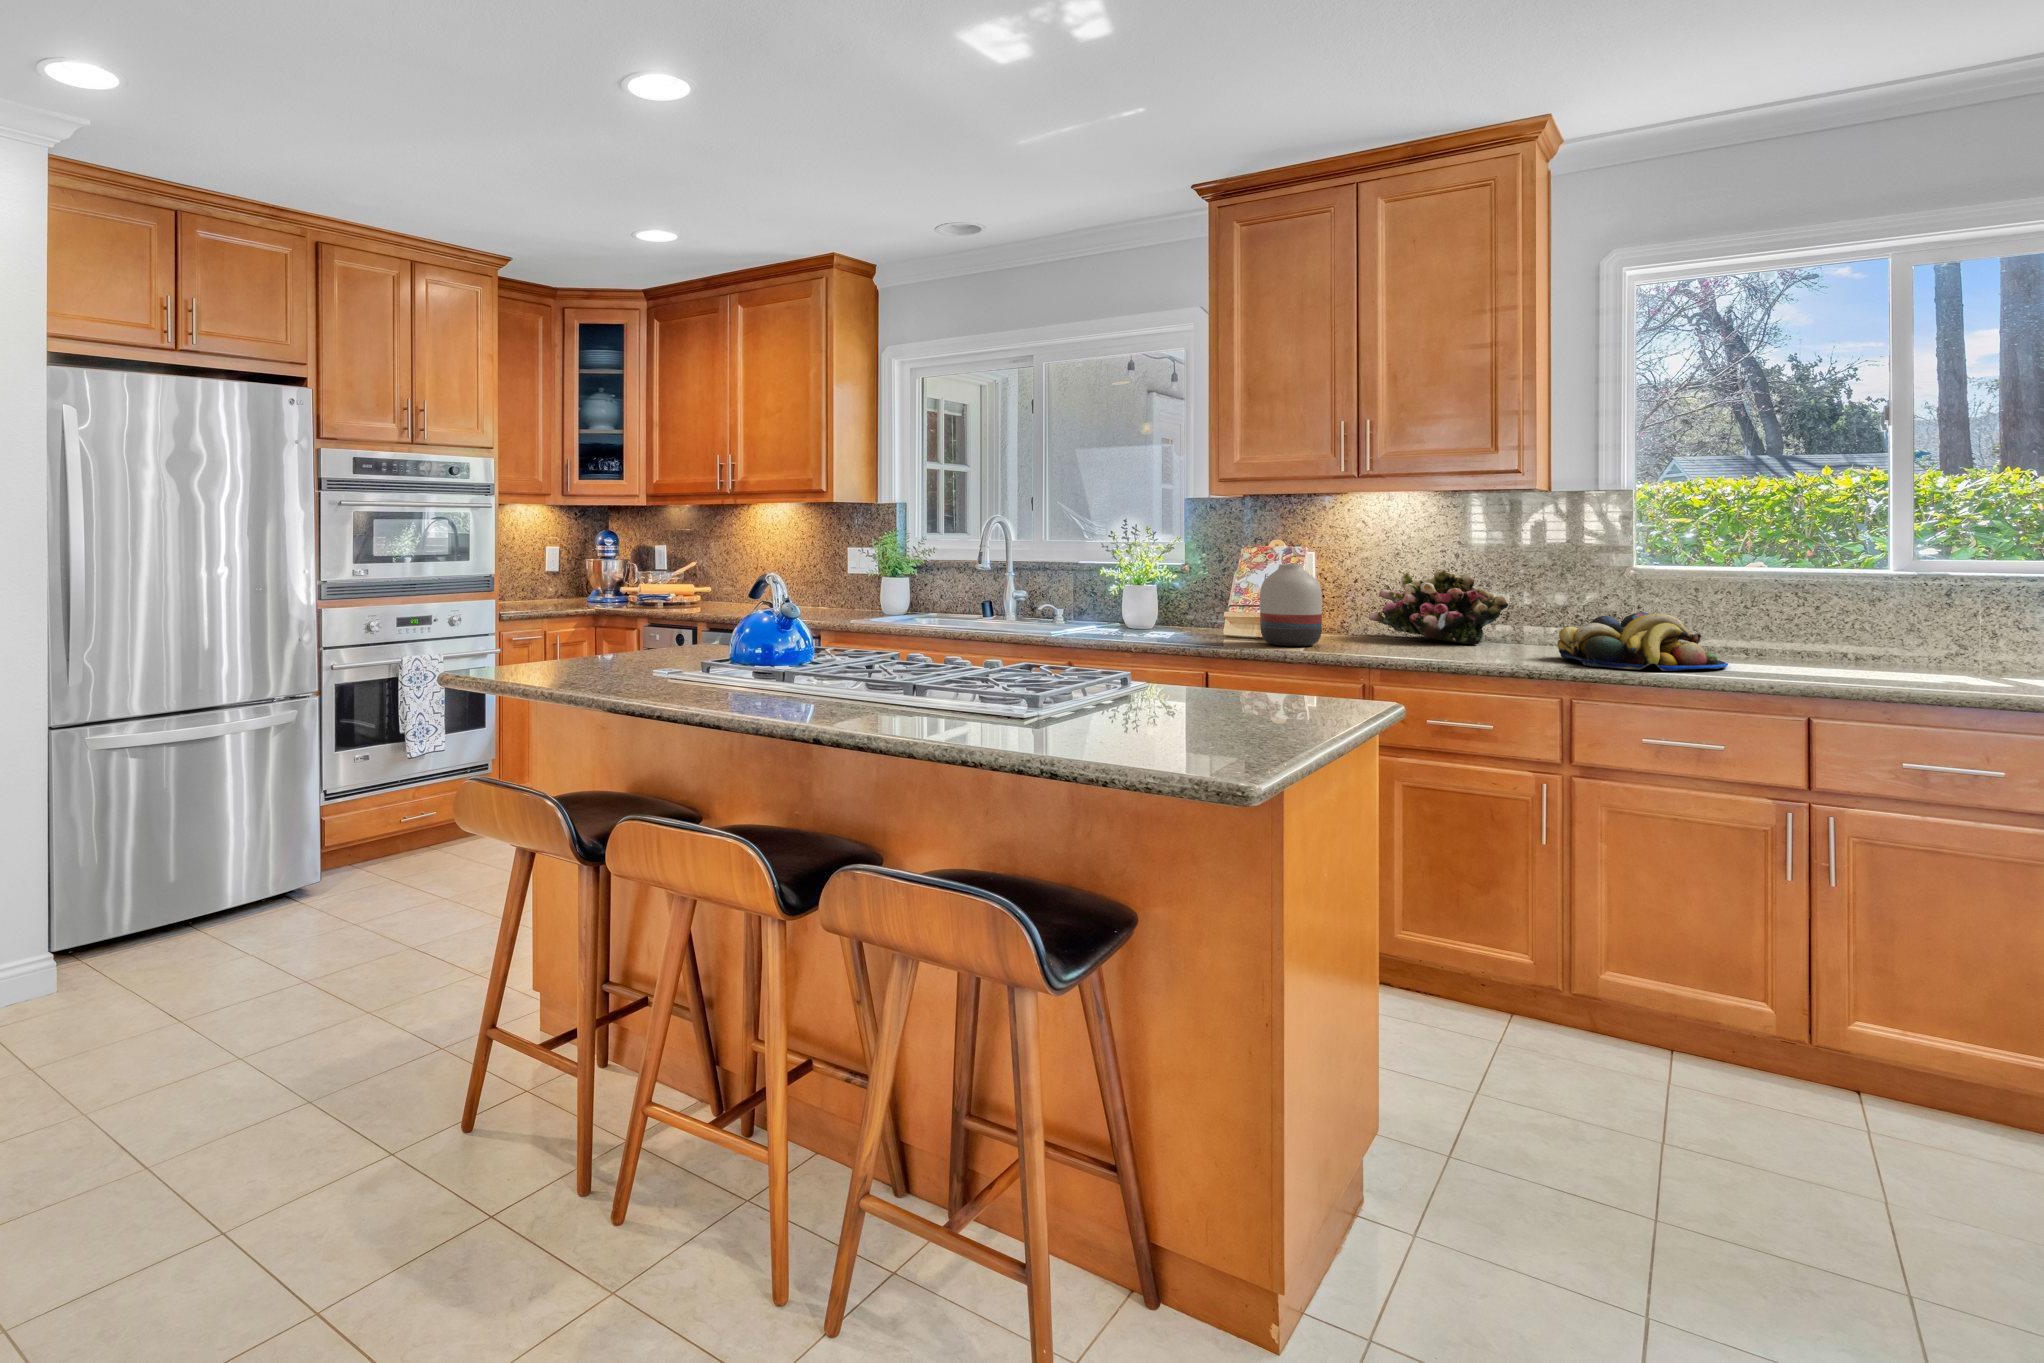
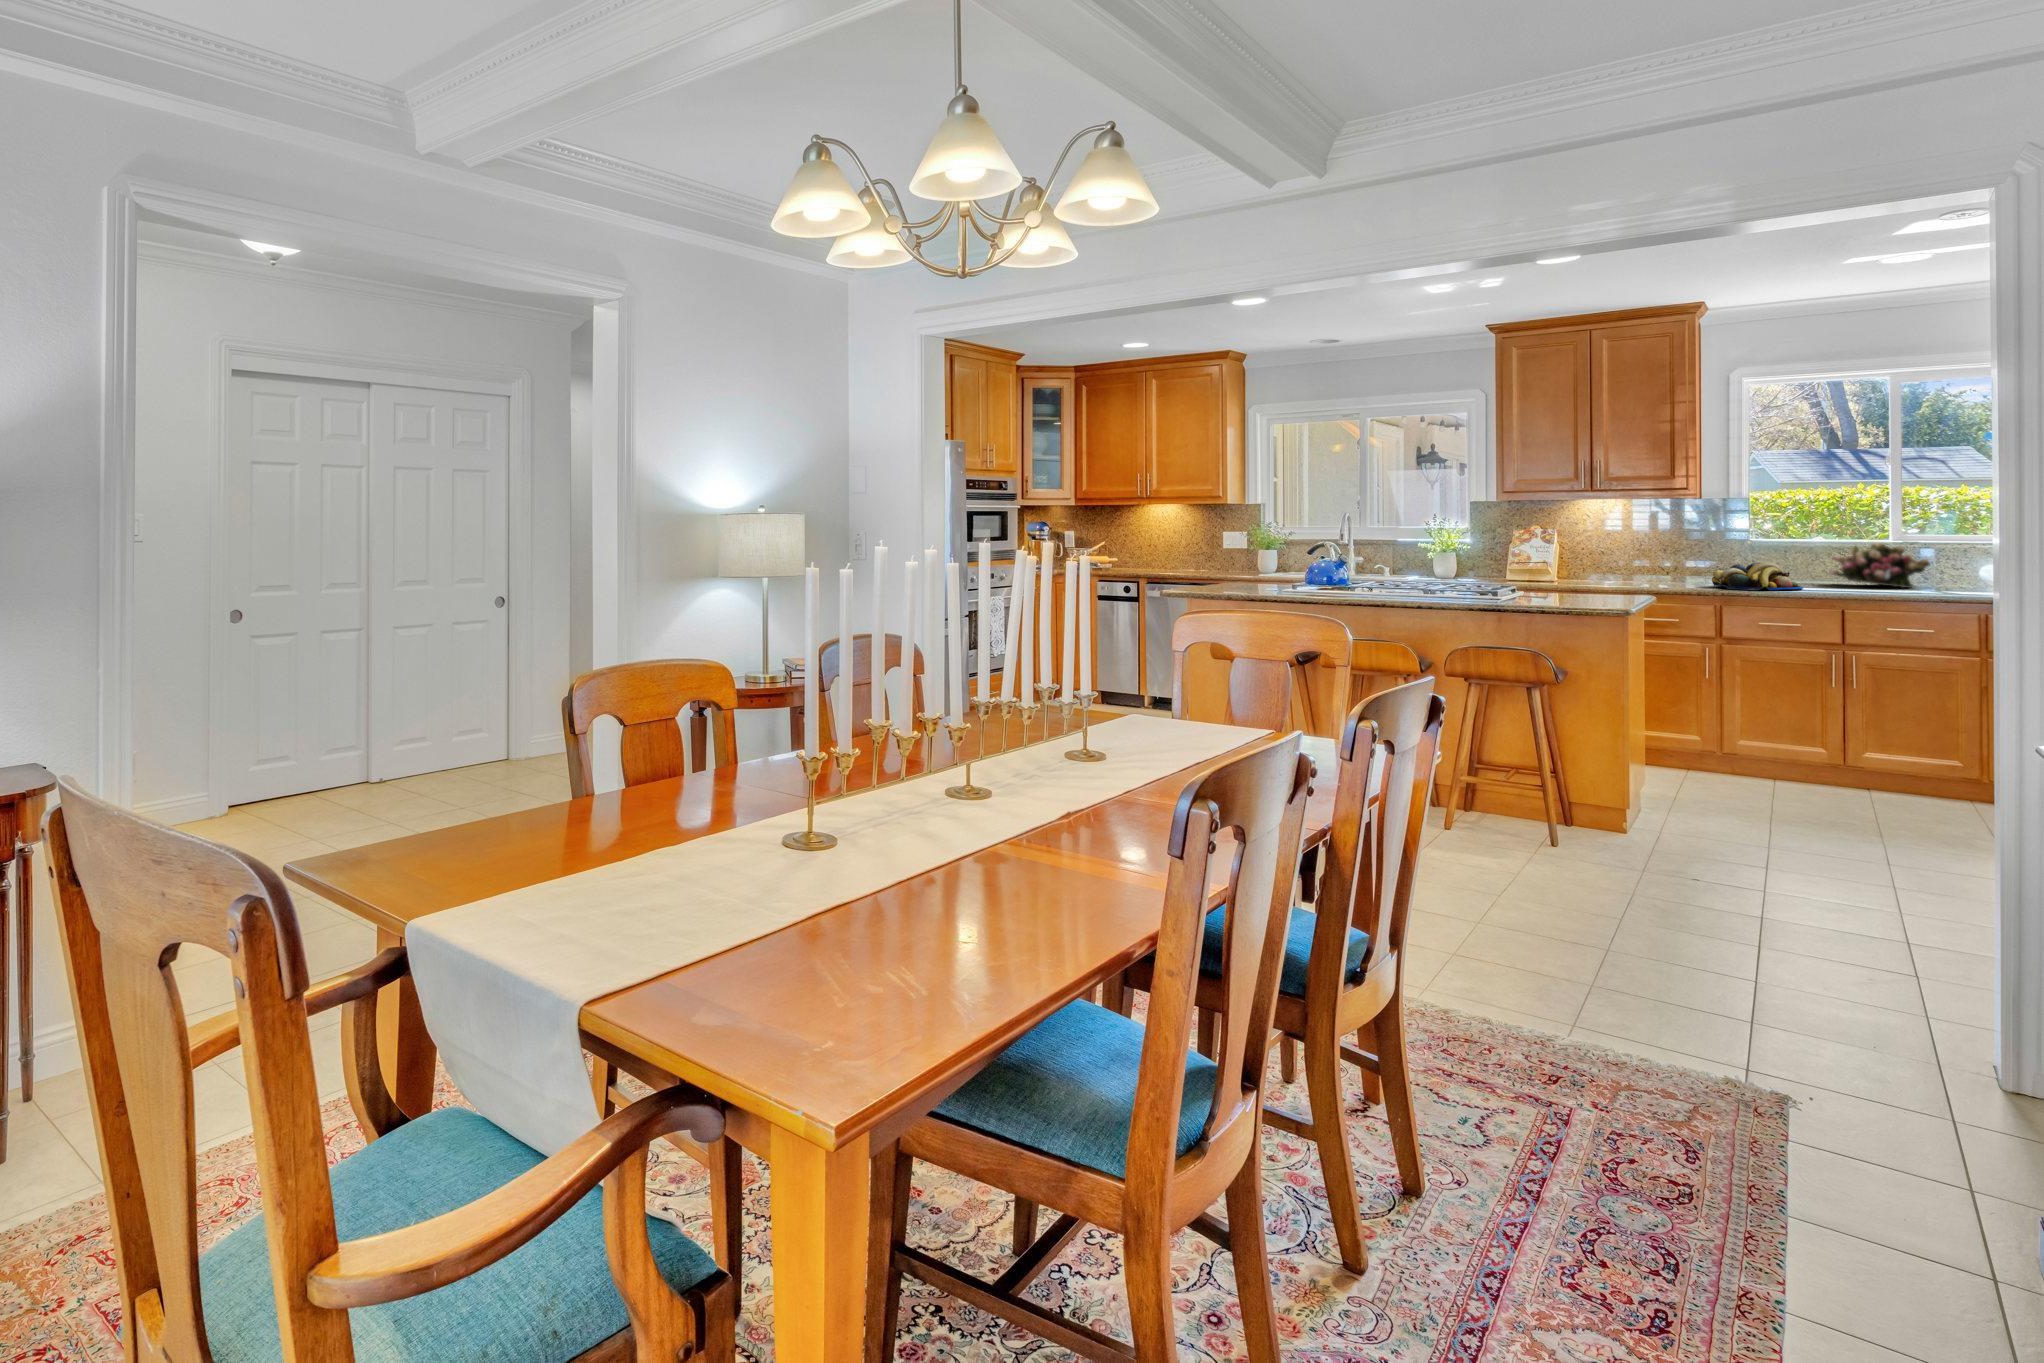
vase: present [1260,564,1322,646] -> none [1538,539,1575,584]
flower arrangement: present [1369,568,1508,644] -> present [1830,542,1930,588]

